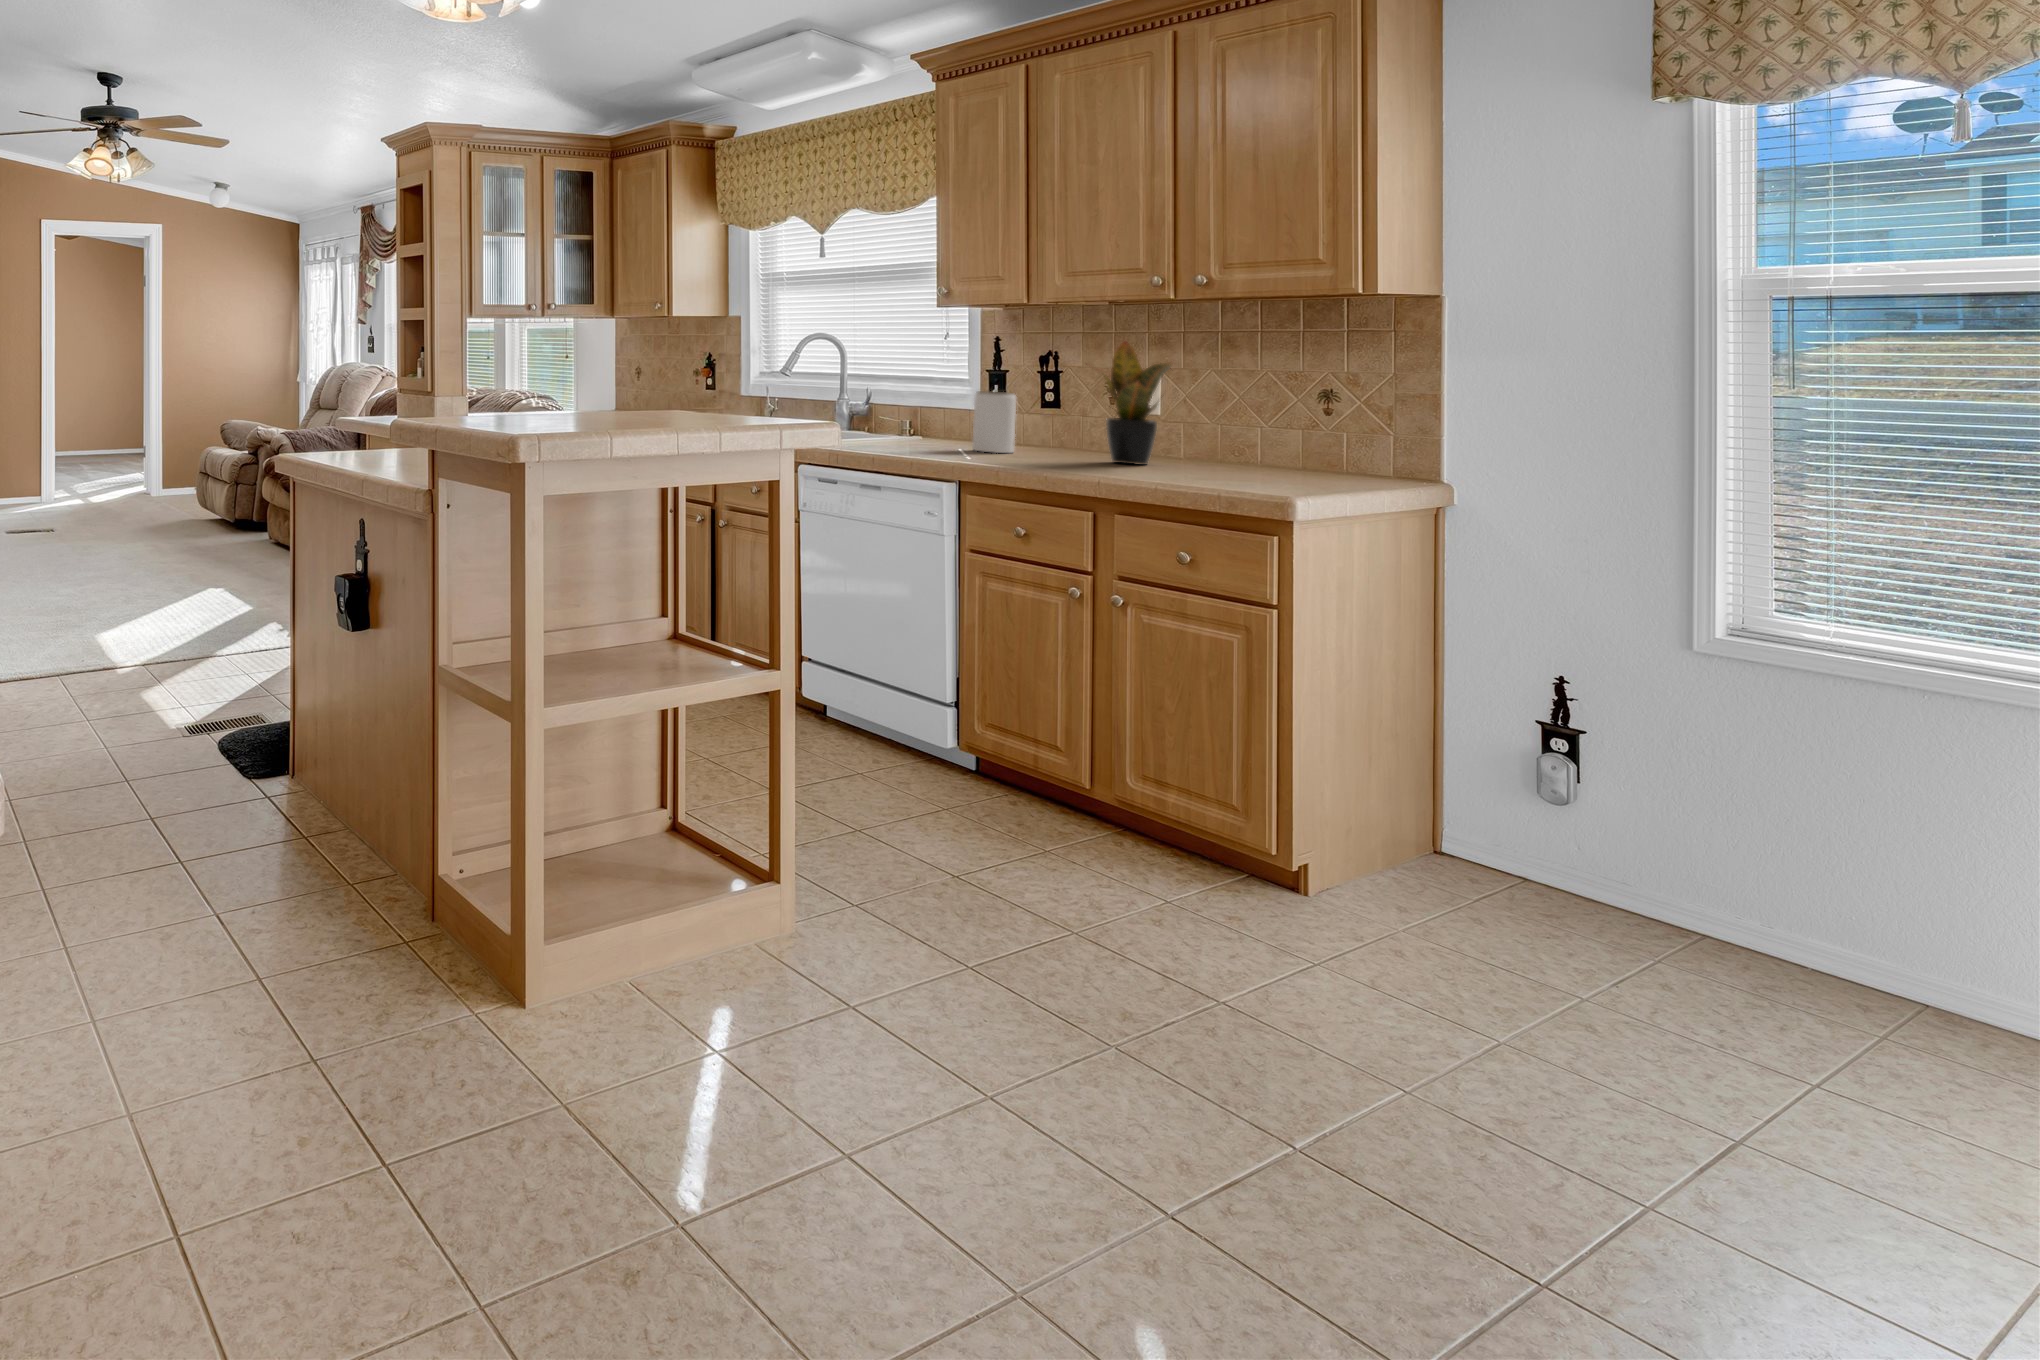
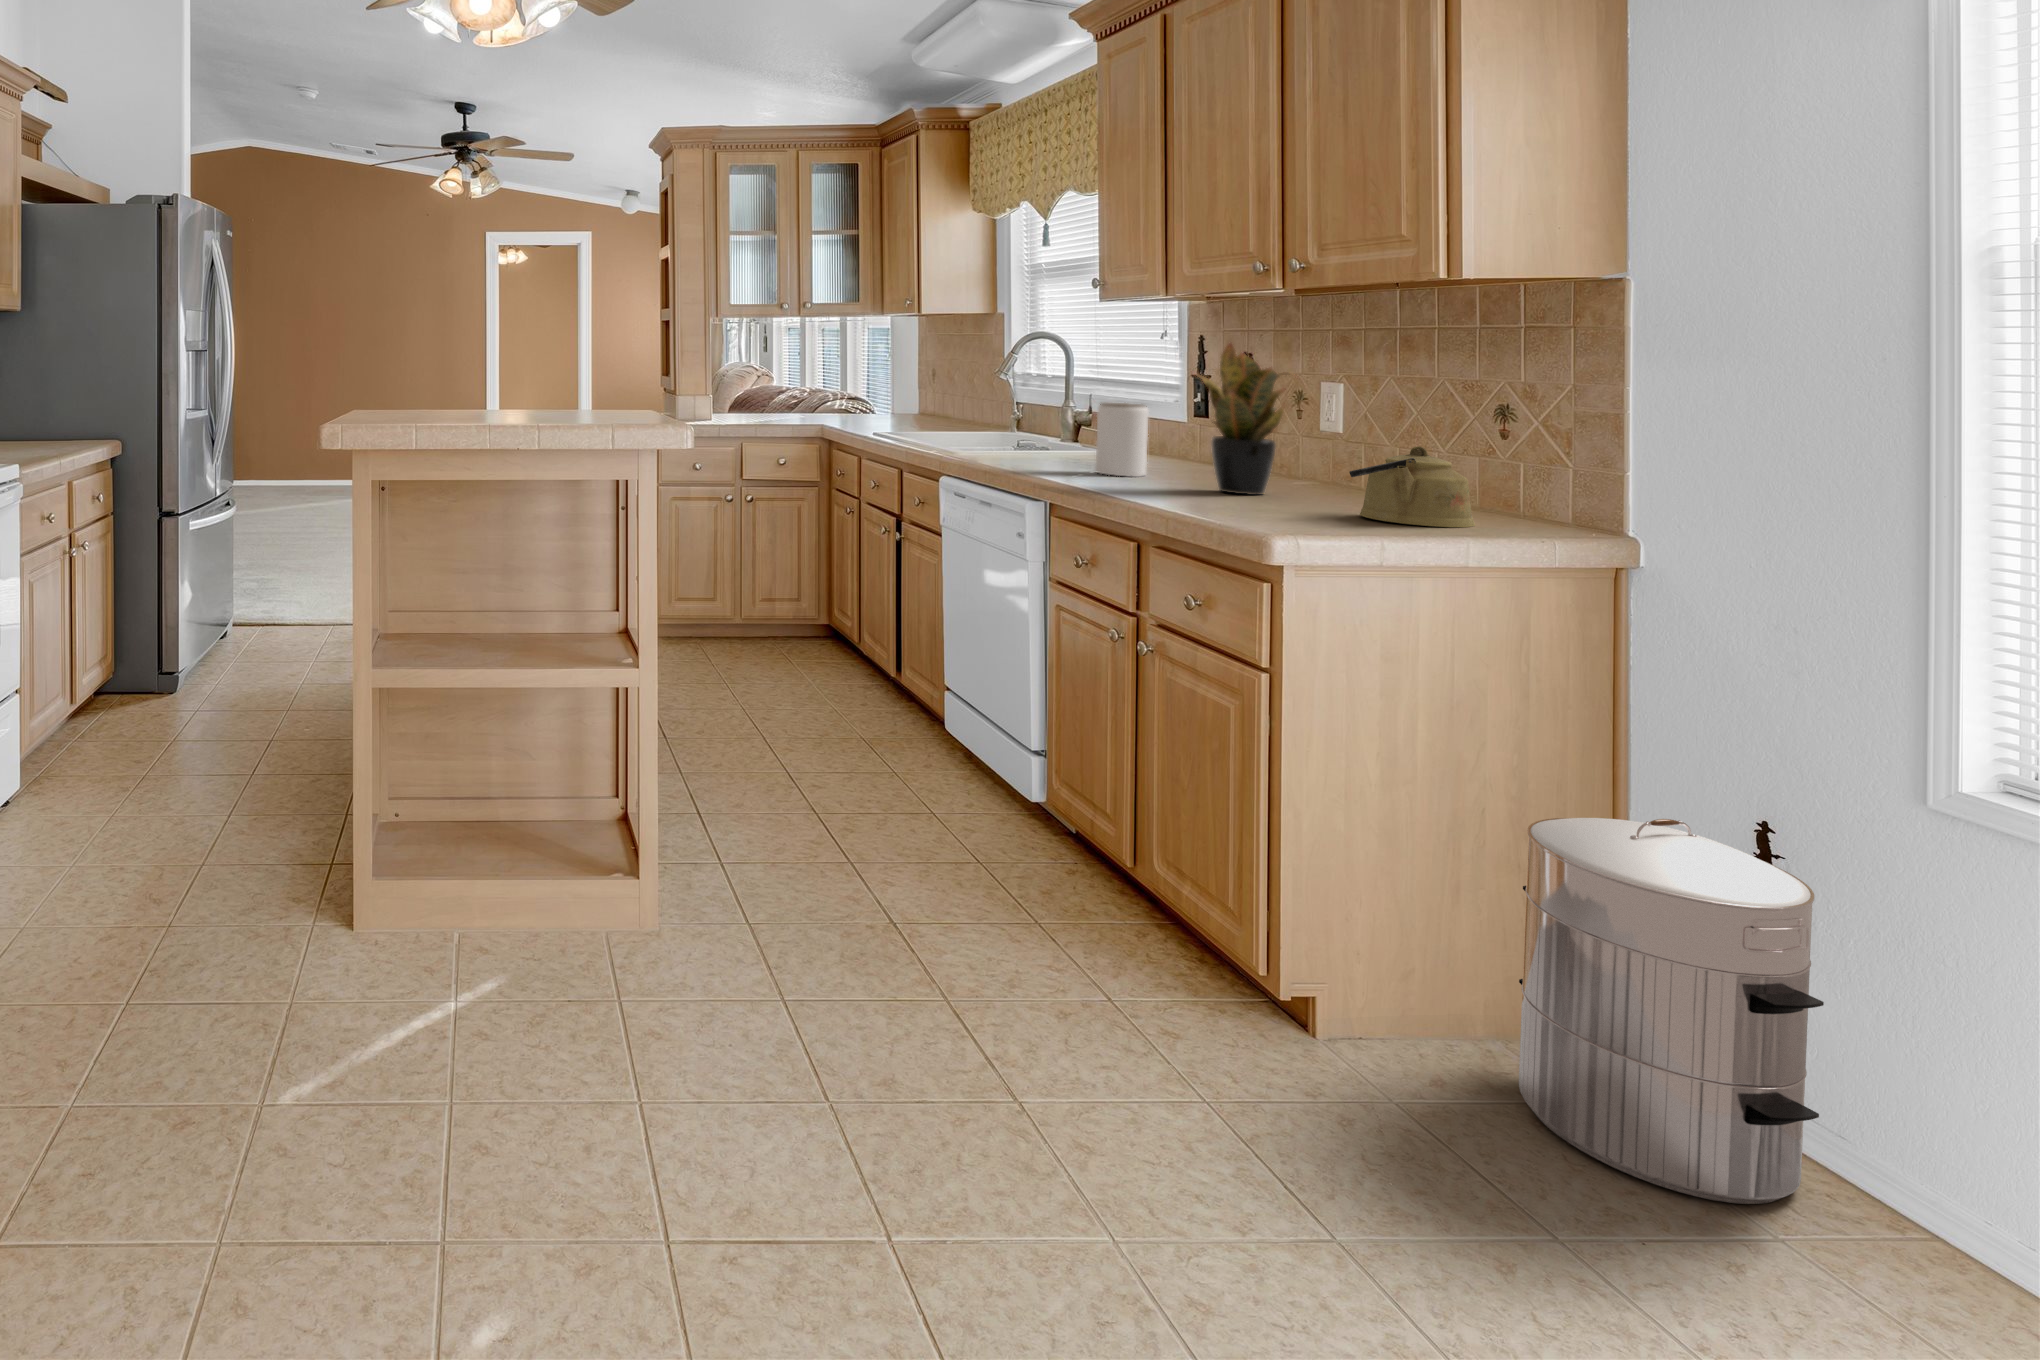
kettle: none [1263,423,1357,484] -> present [1349,446,1475,528]
waste bin: none [1425,685,1661,951] -> present [1519,818,1824,1204]

